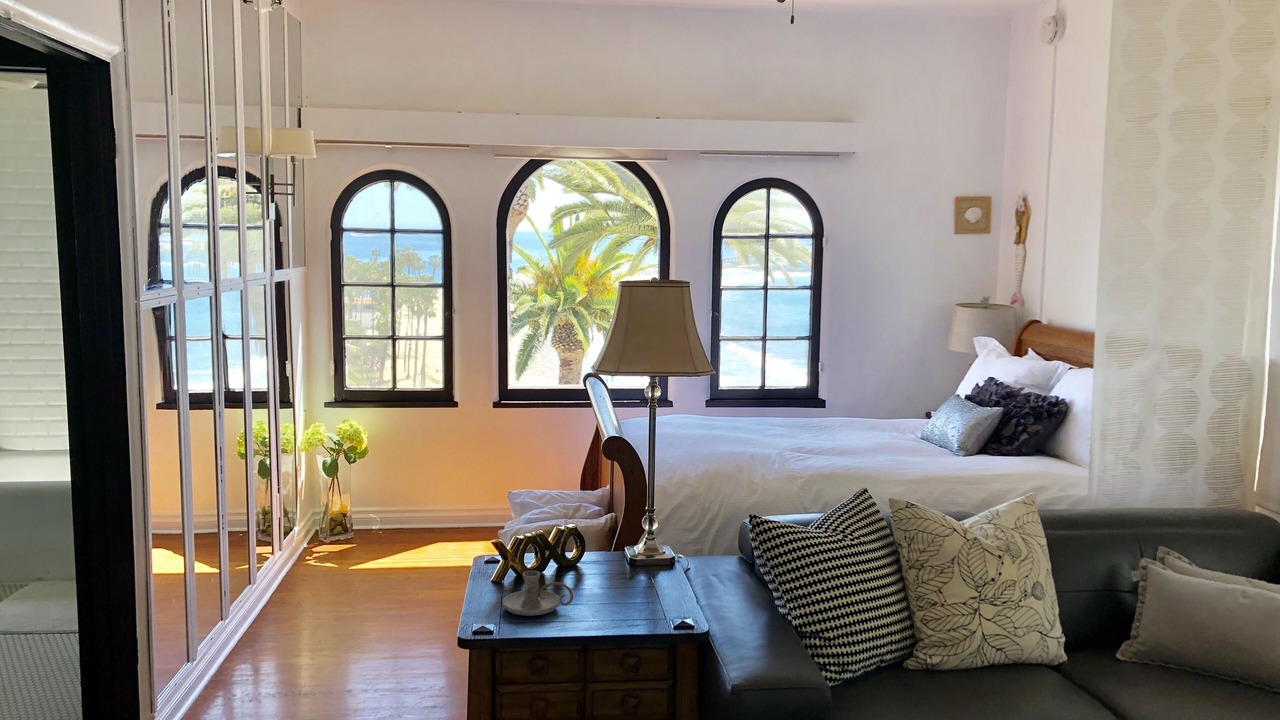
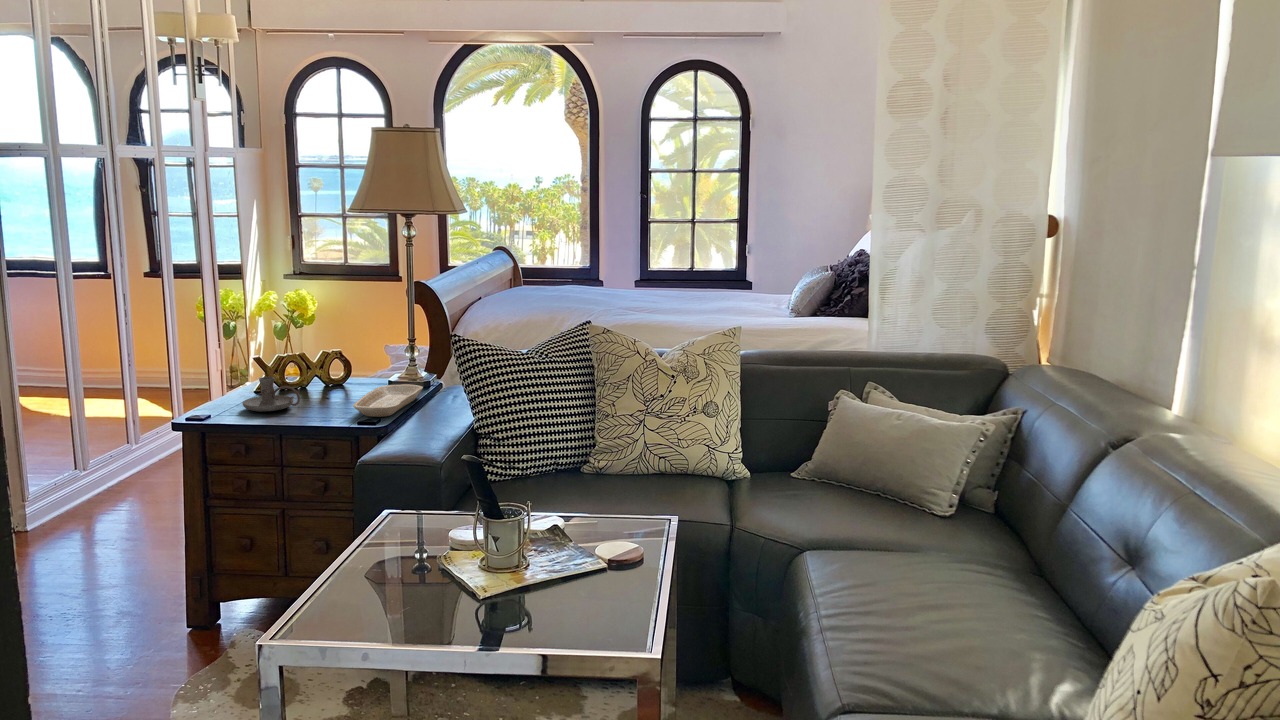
tray: none [636,565,698,616] -> present [353,384,423,417]

